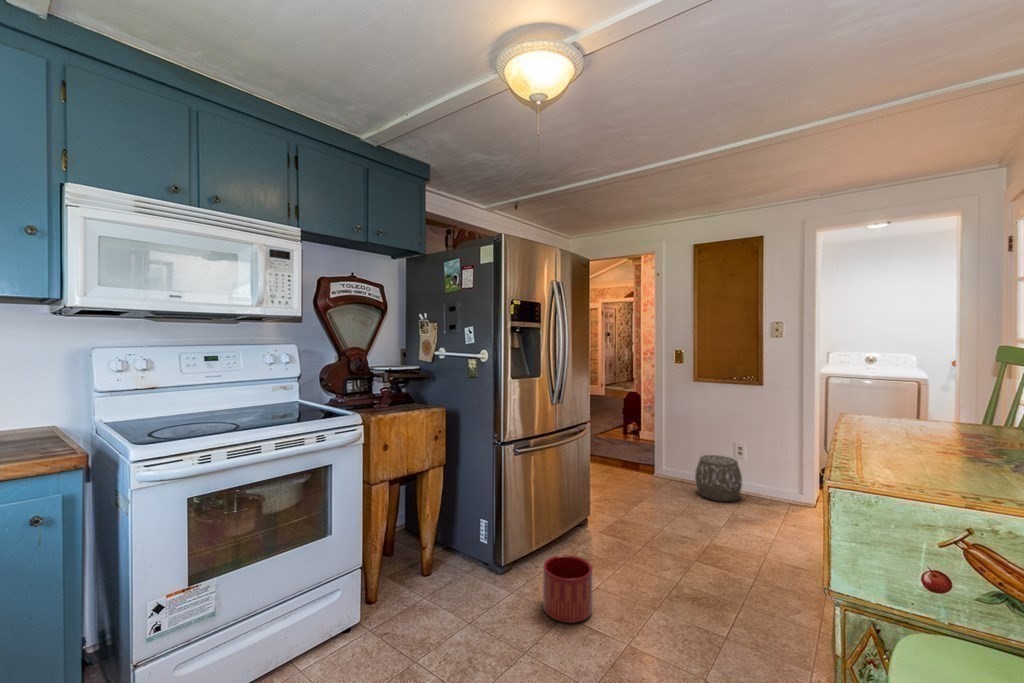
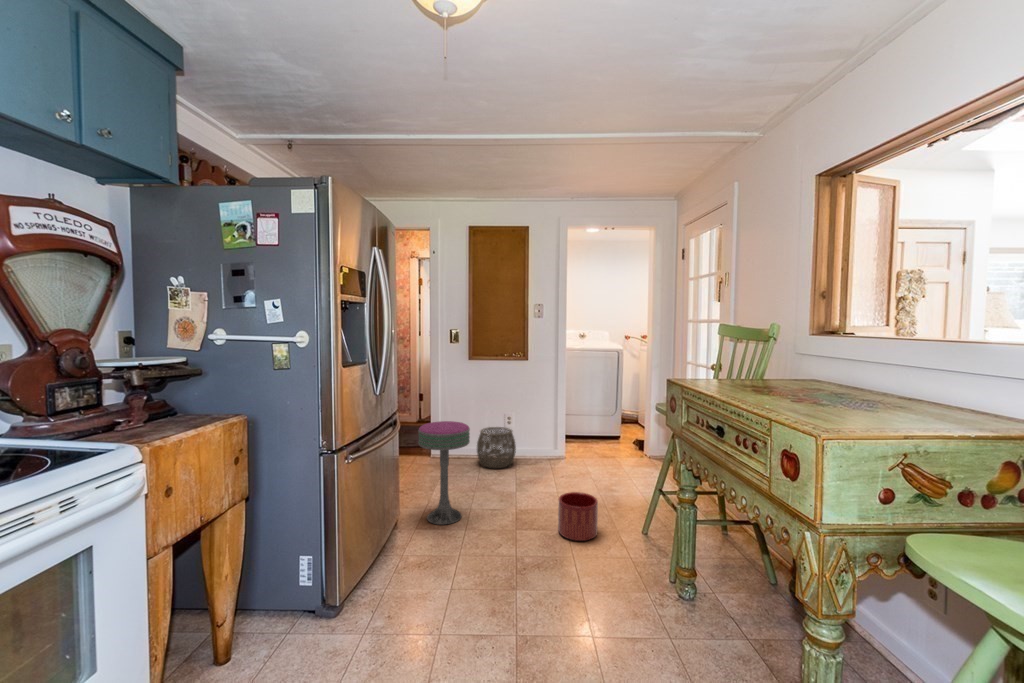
bar stool: none [605,437,655,537] -> present [418,421,470,525]
planter: present [543,555,593,623] -> present [558,492,598,541]

